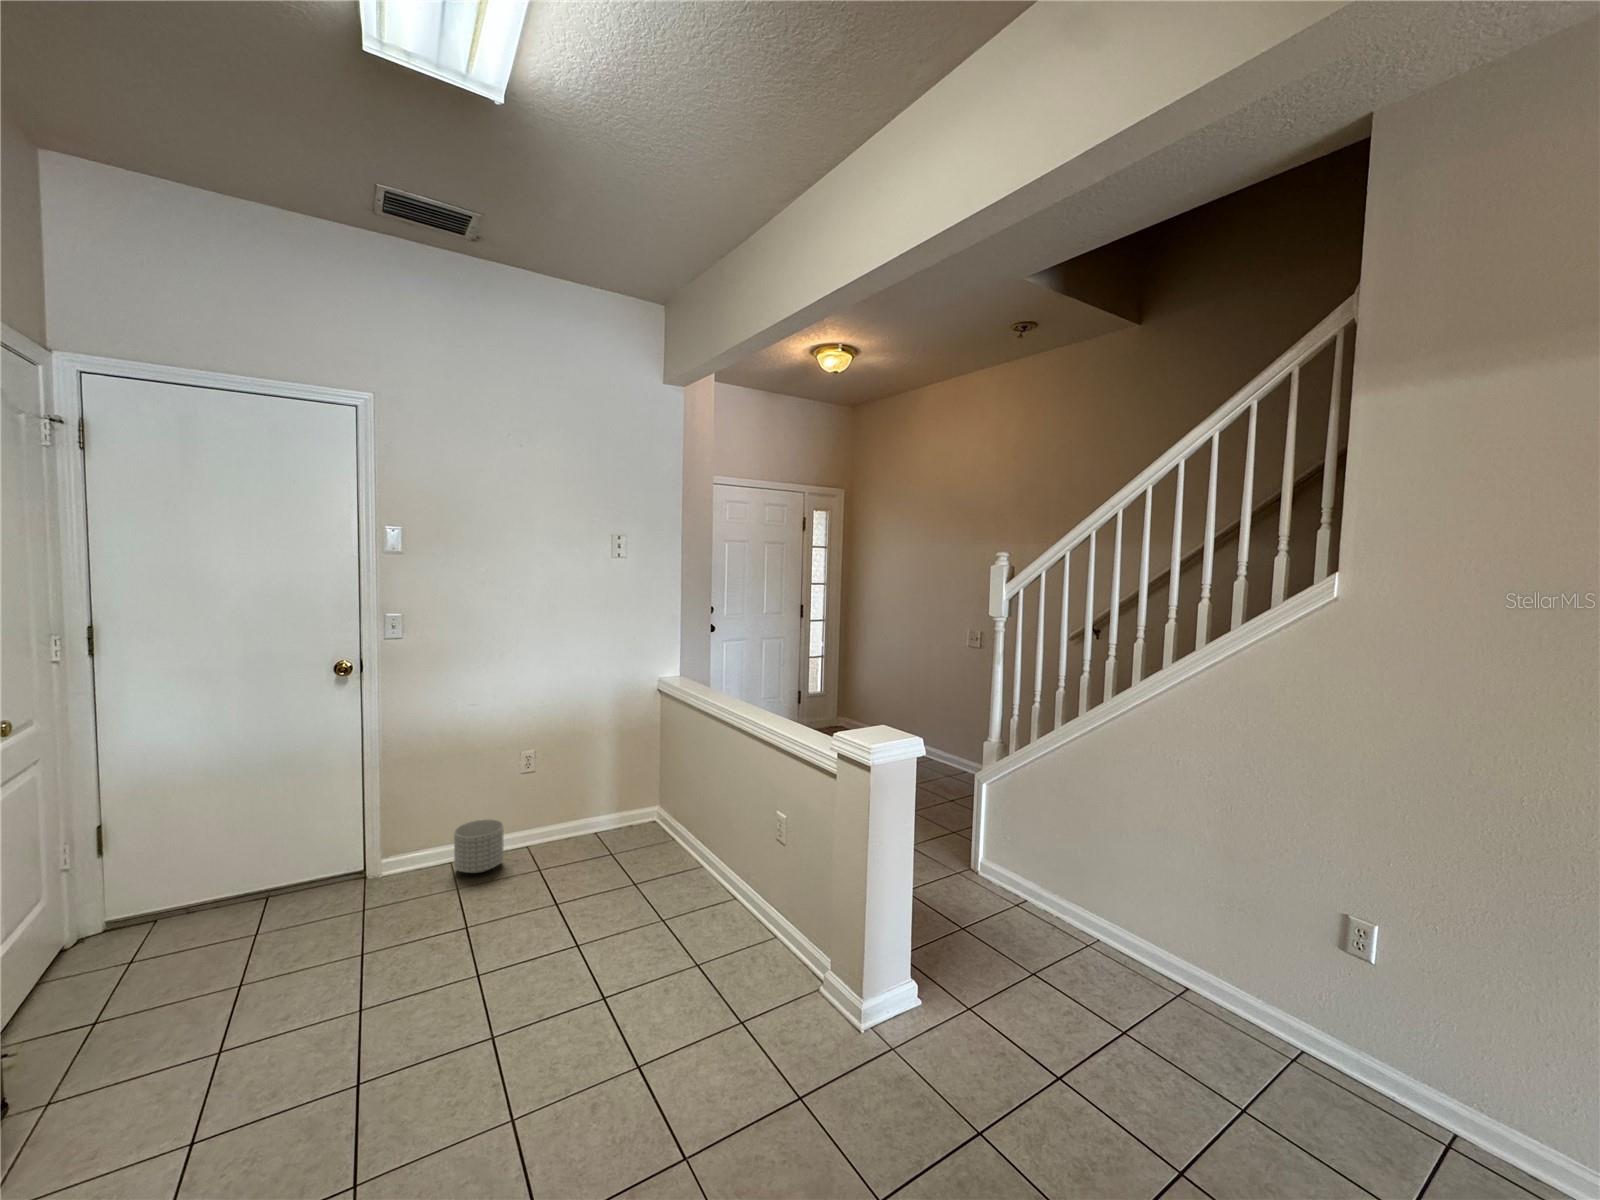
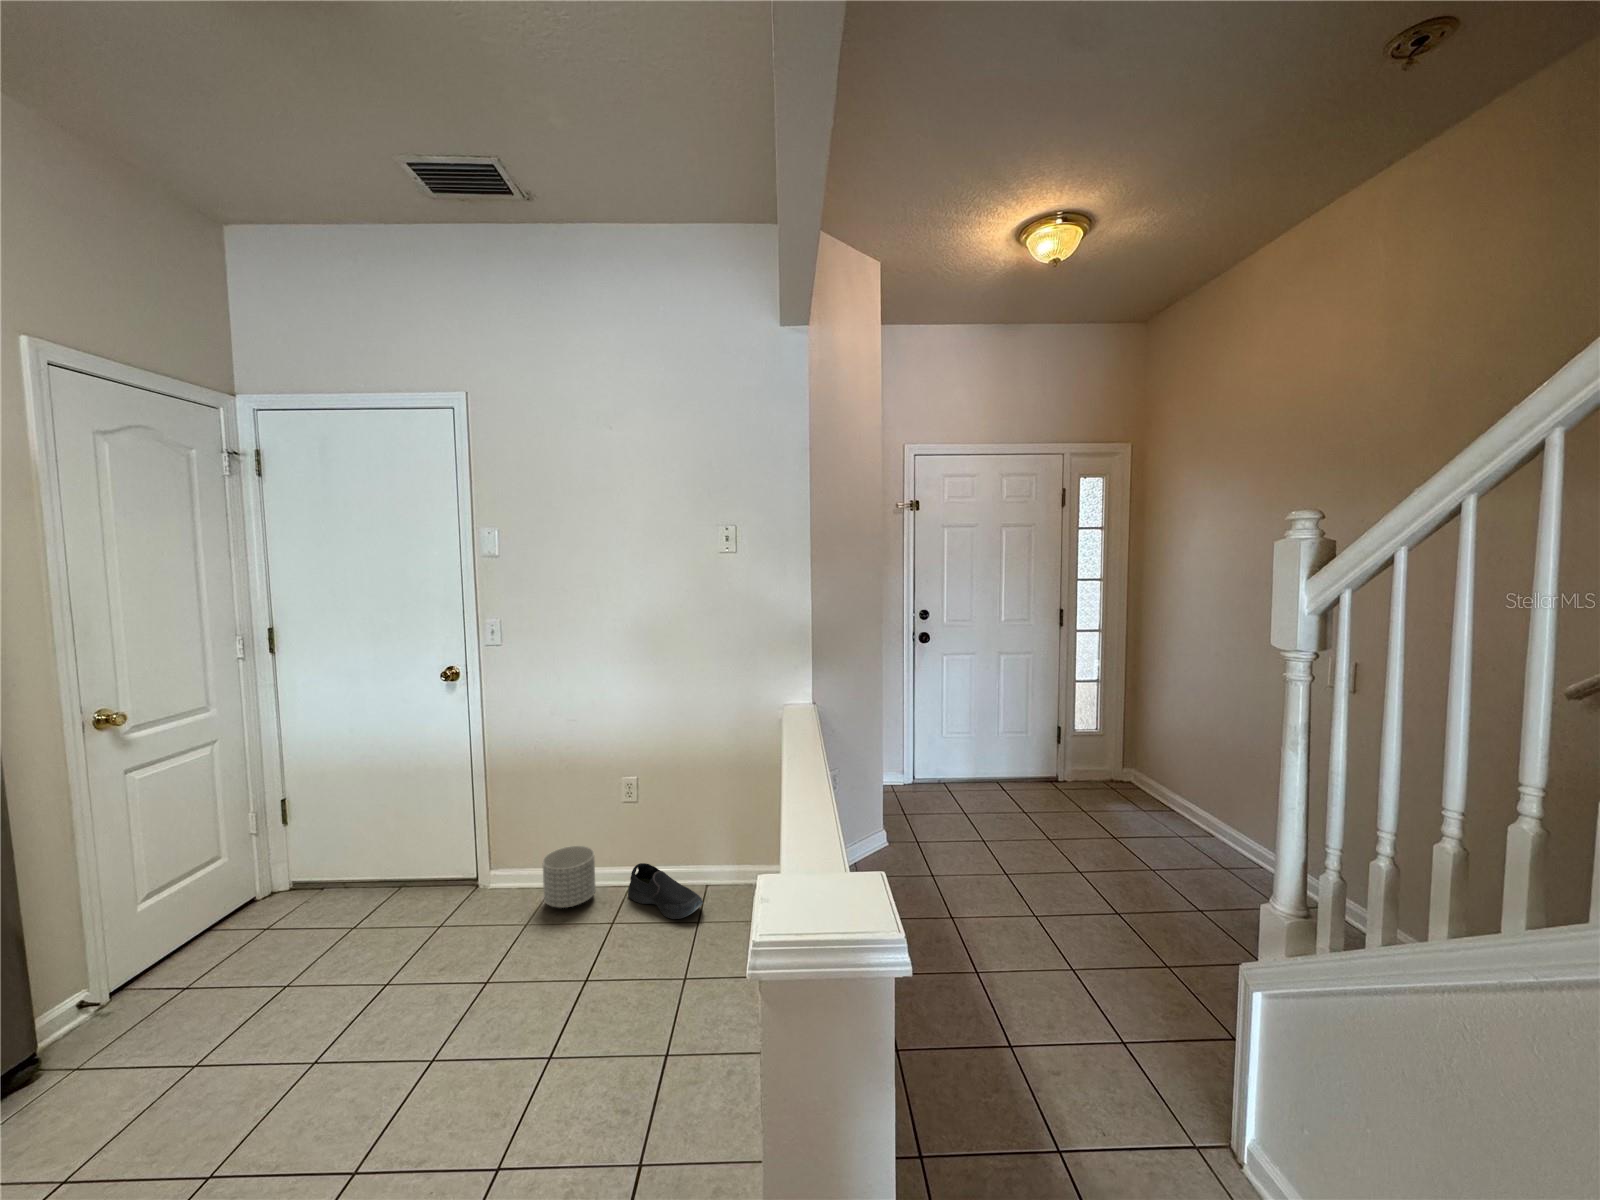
shoe: none [530,824,611,859] -> present [628,863,703,919]

